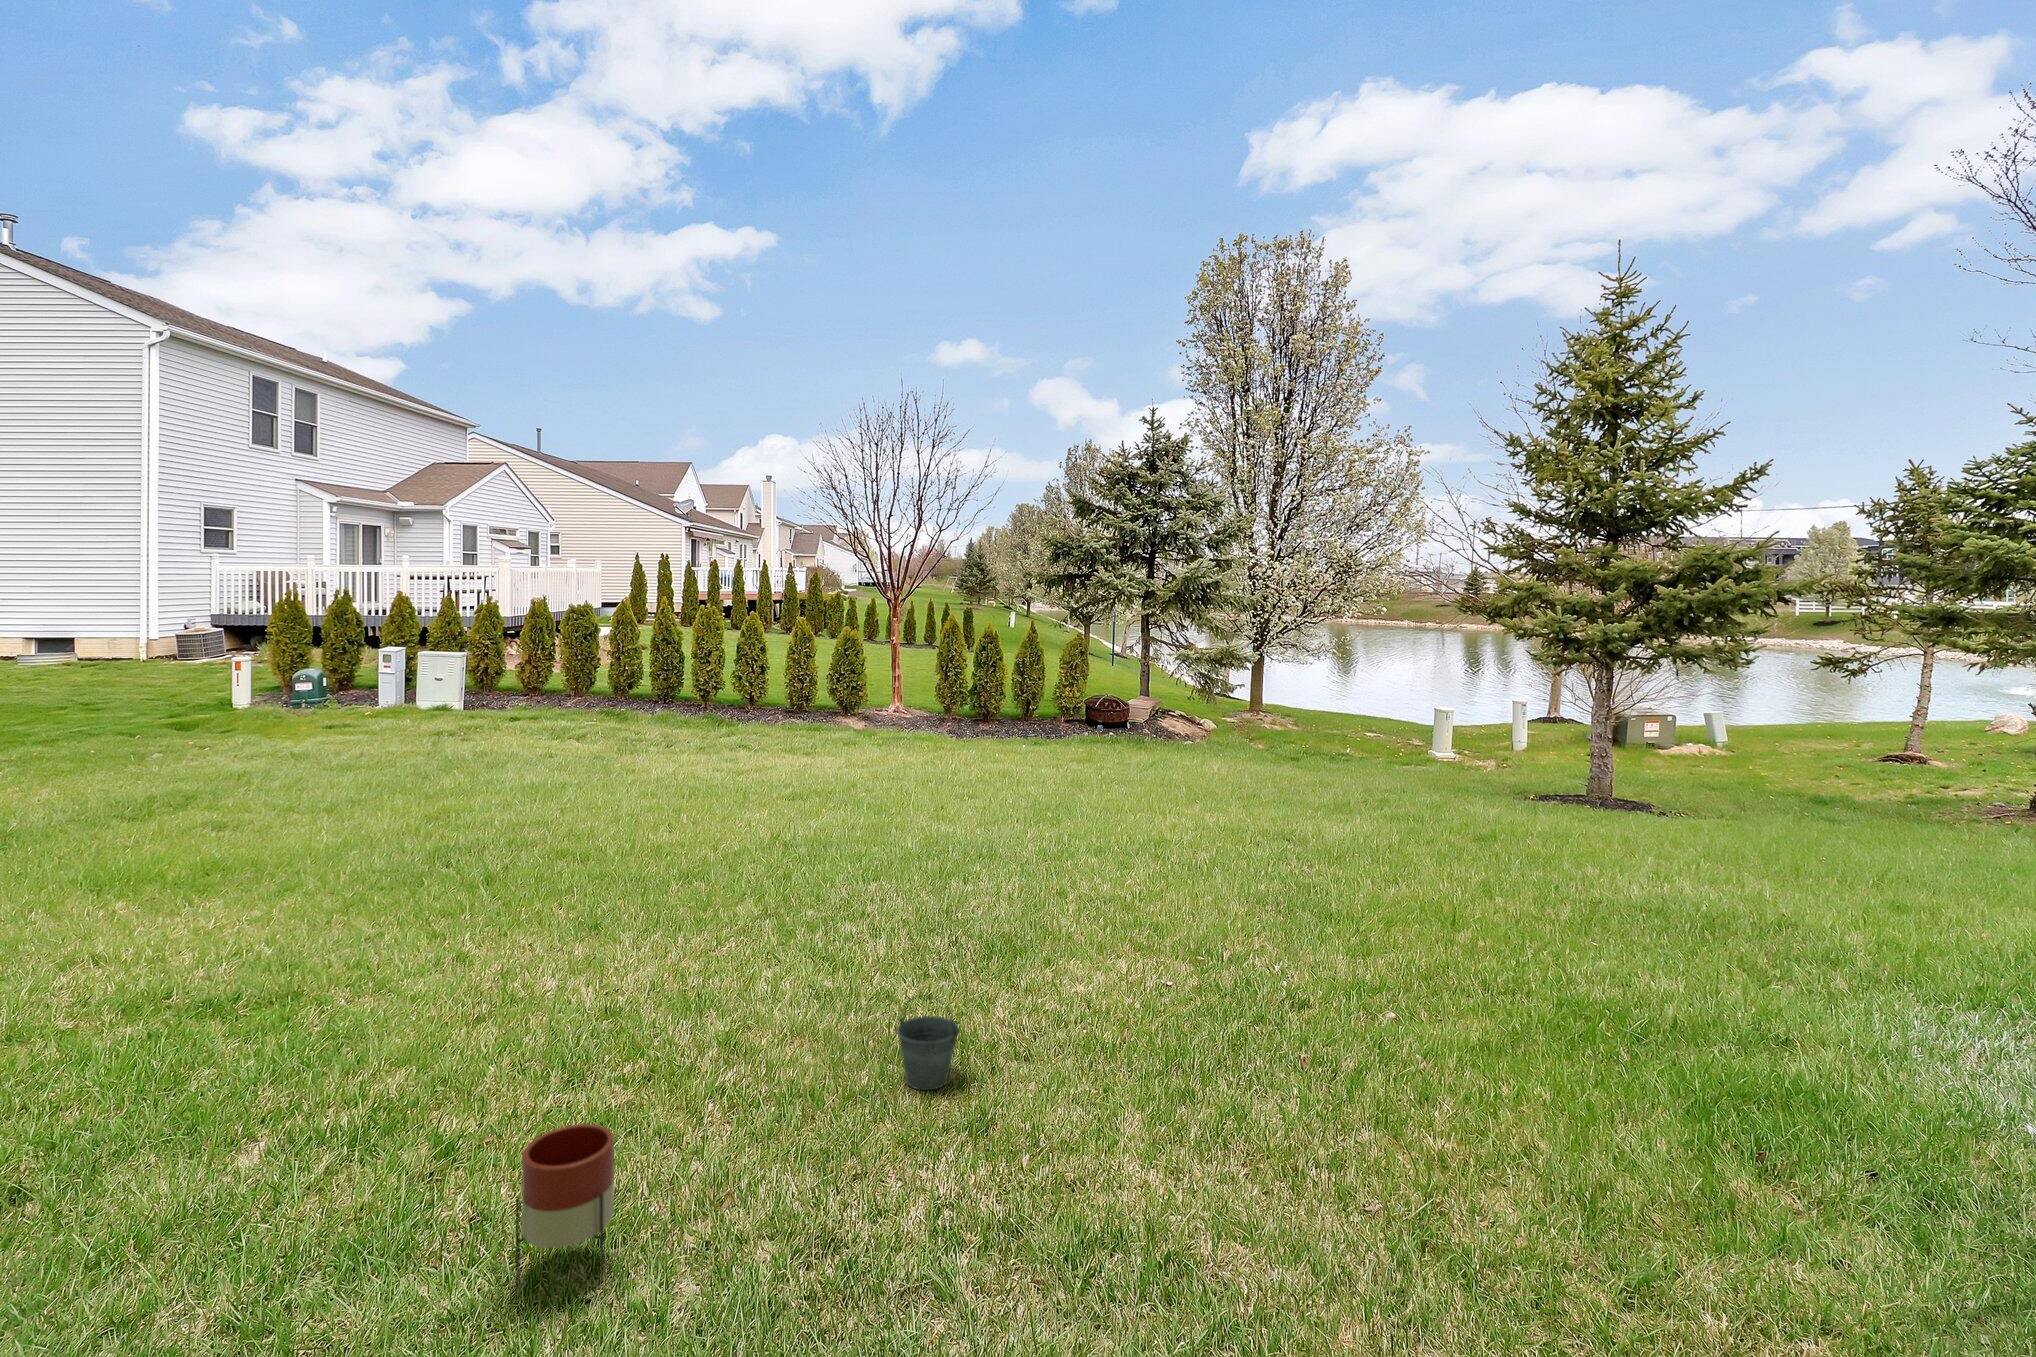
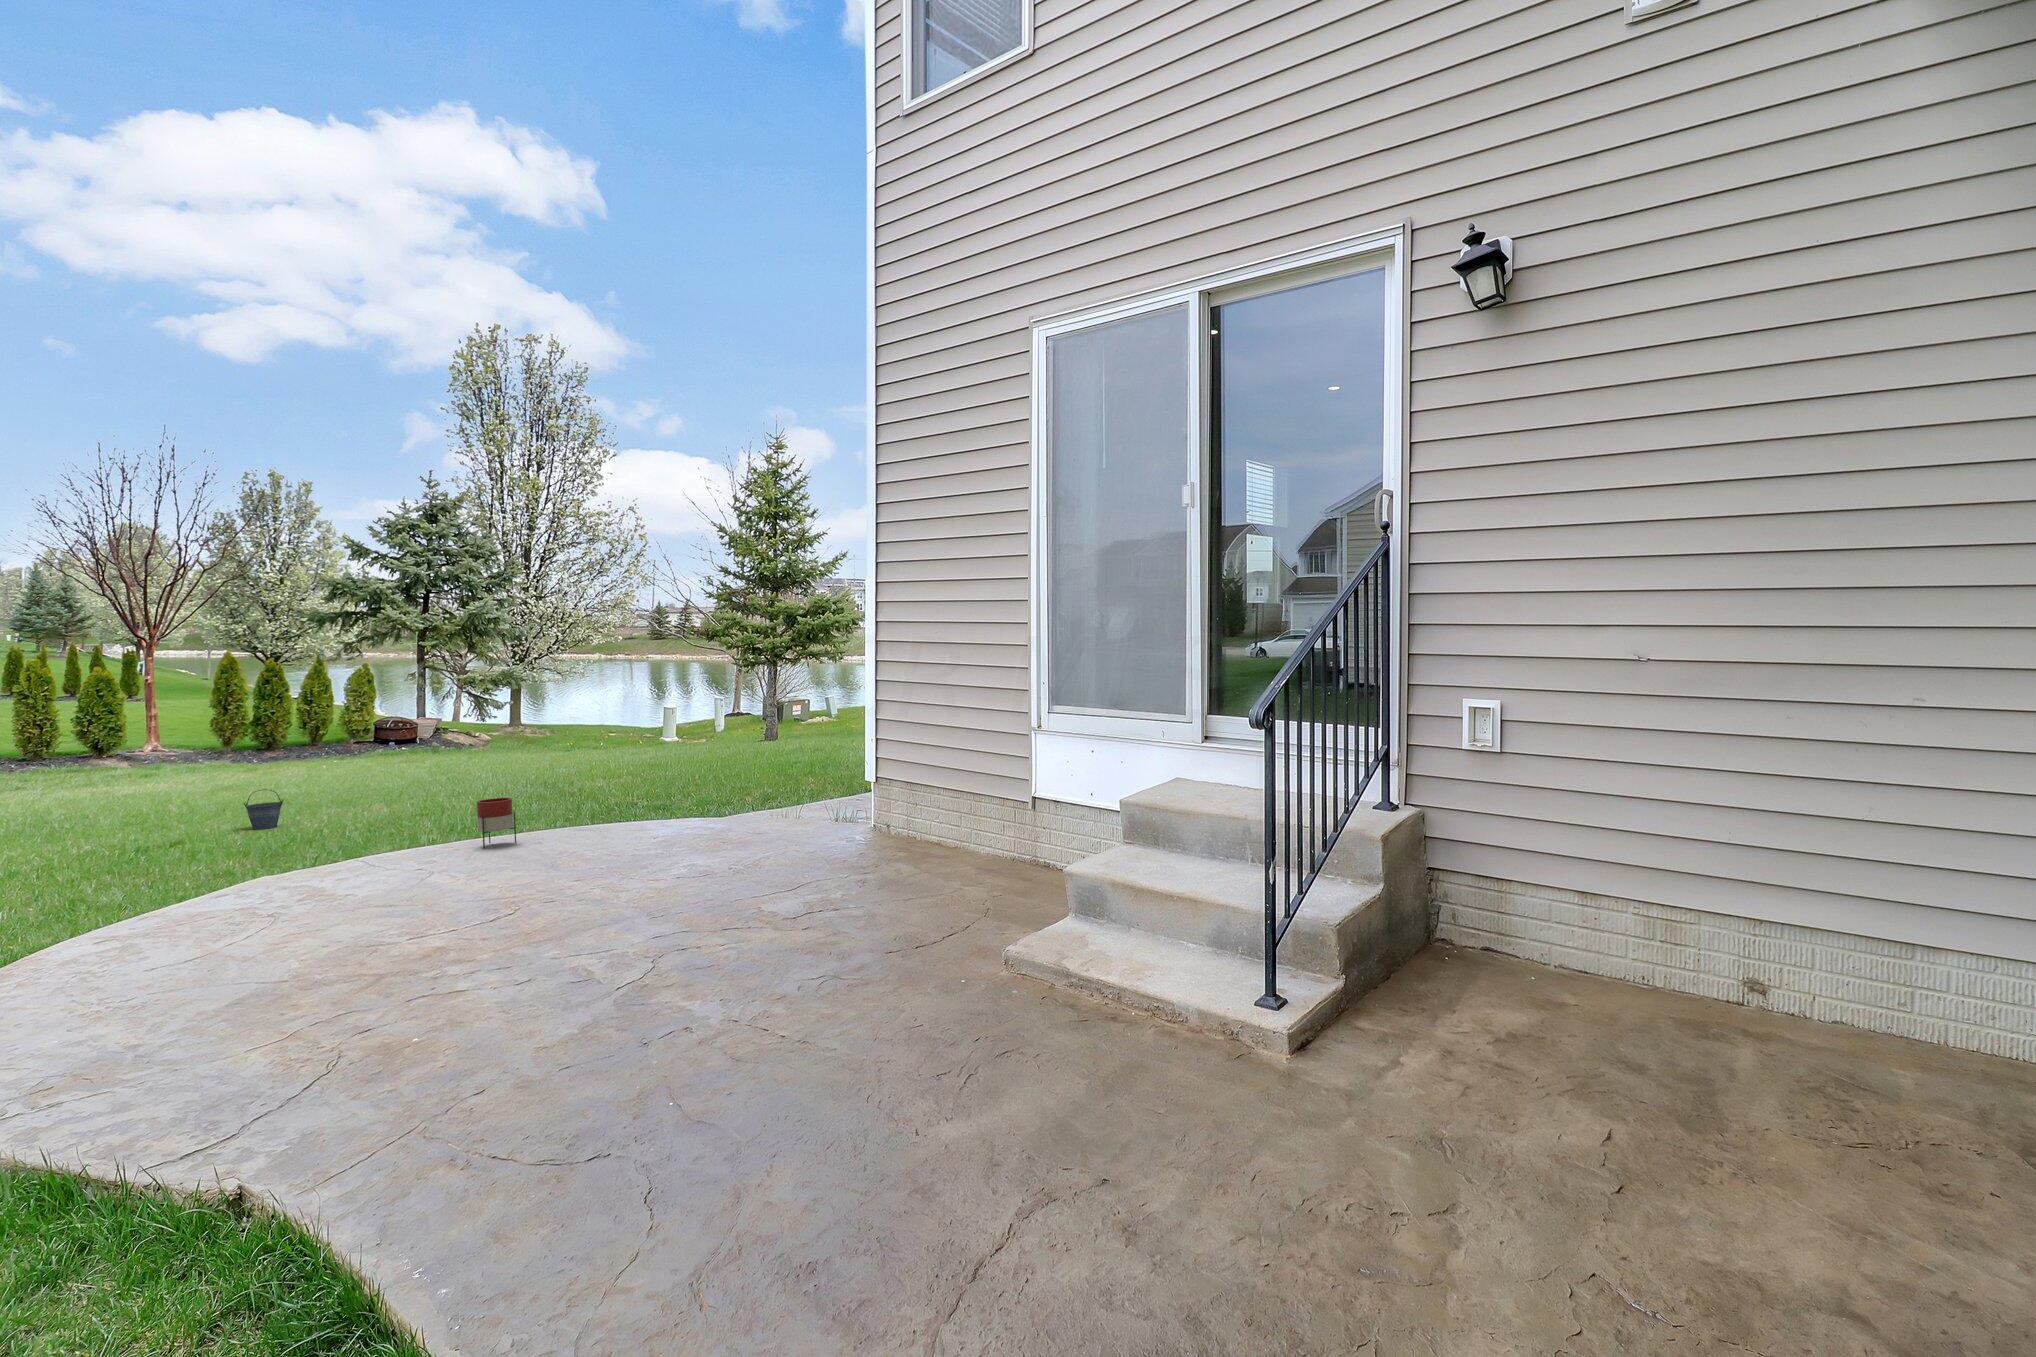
bucket: present [897,997,959,1090] -> present [244,789,284,830]

